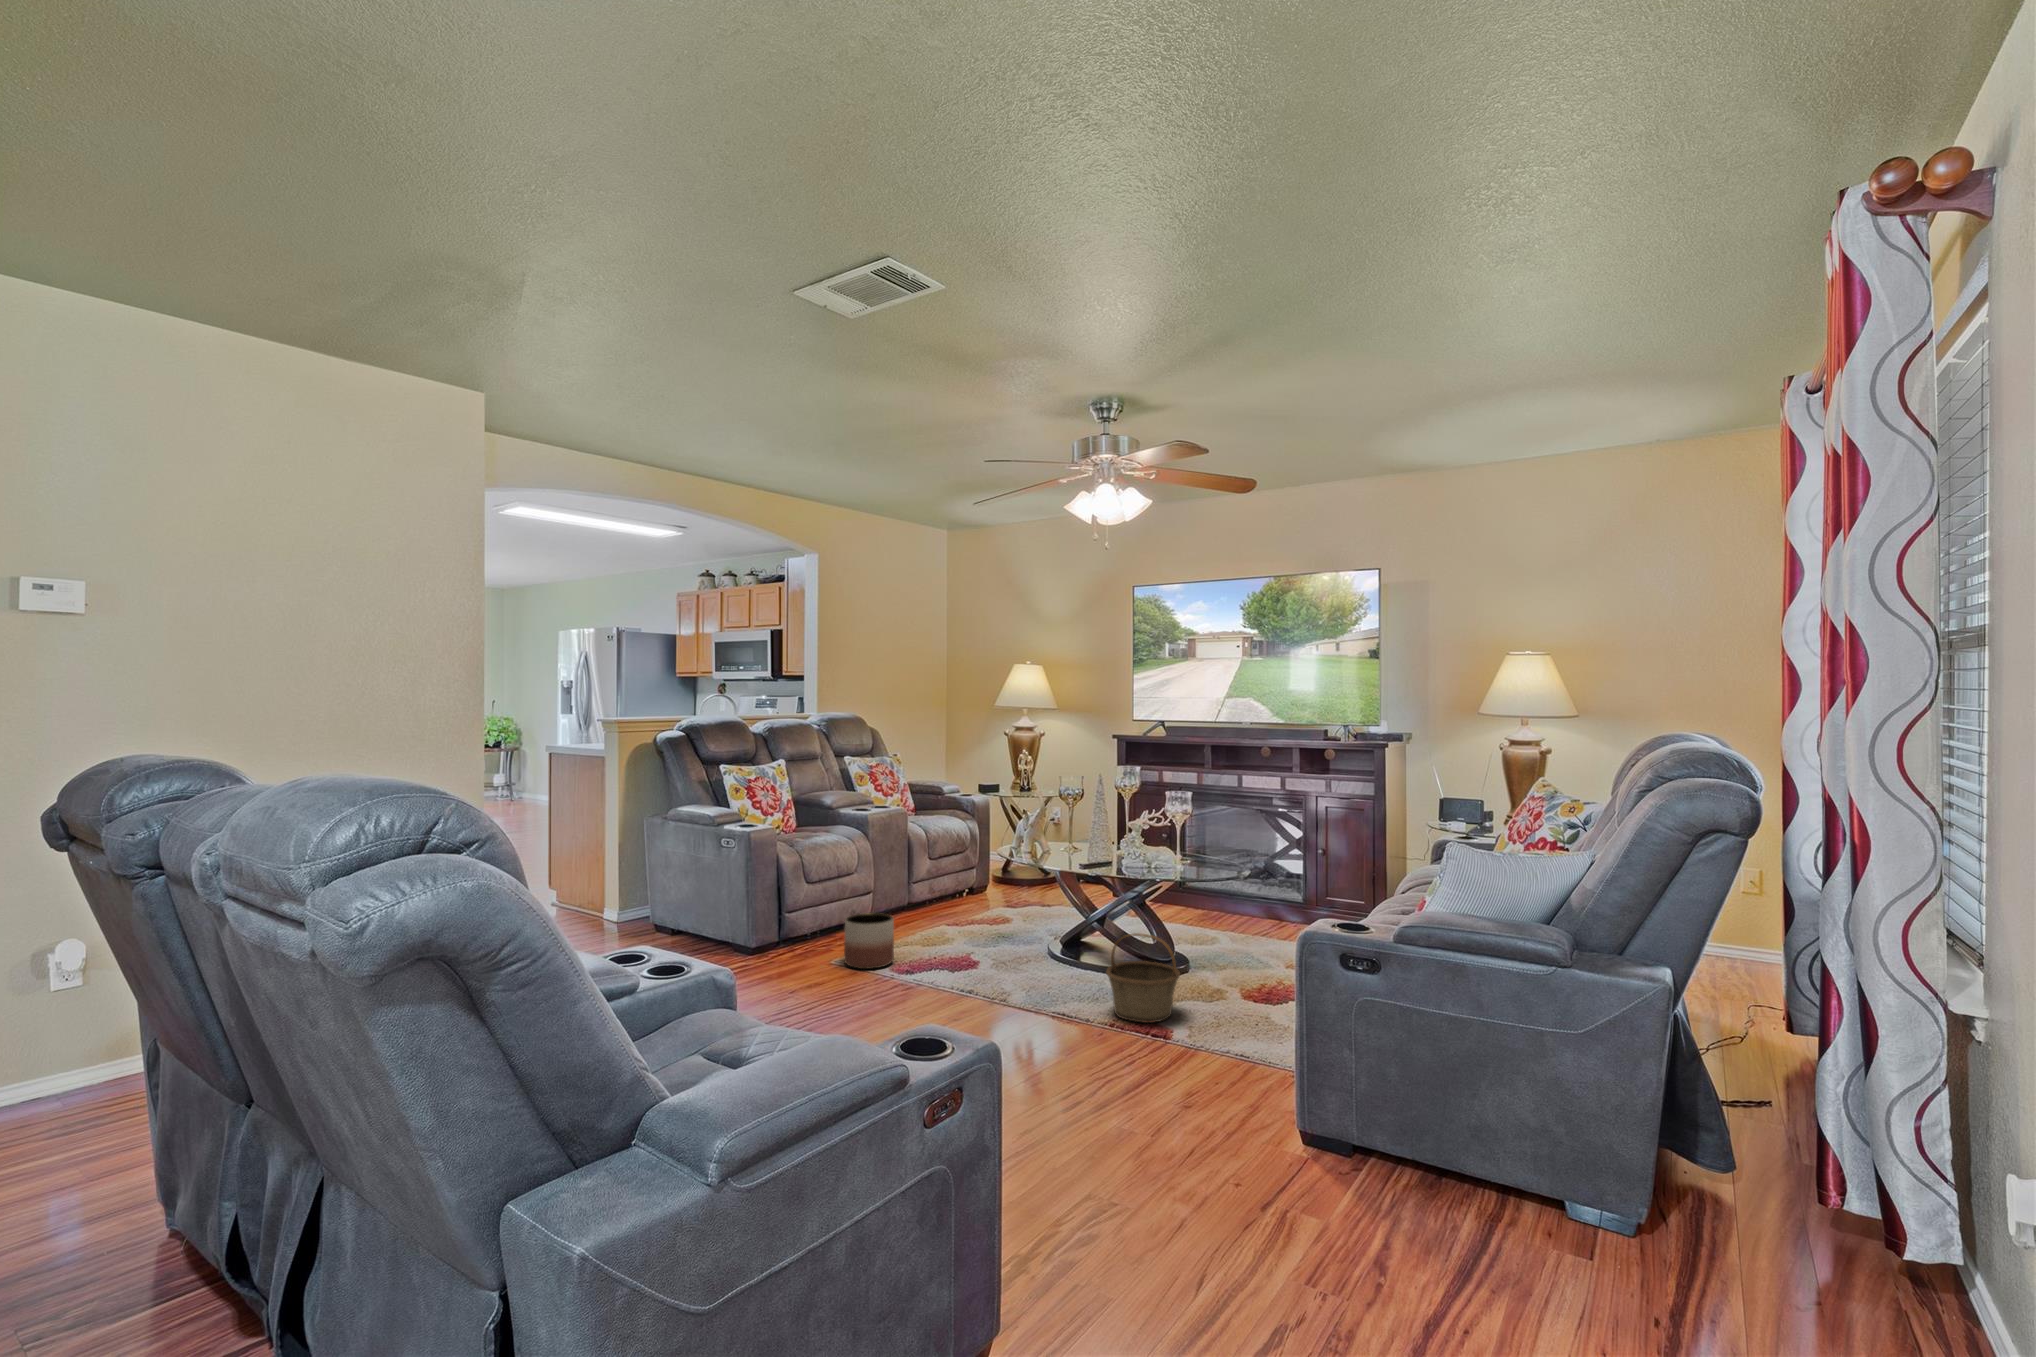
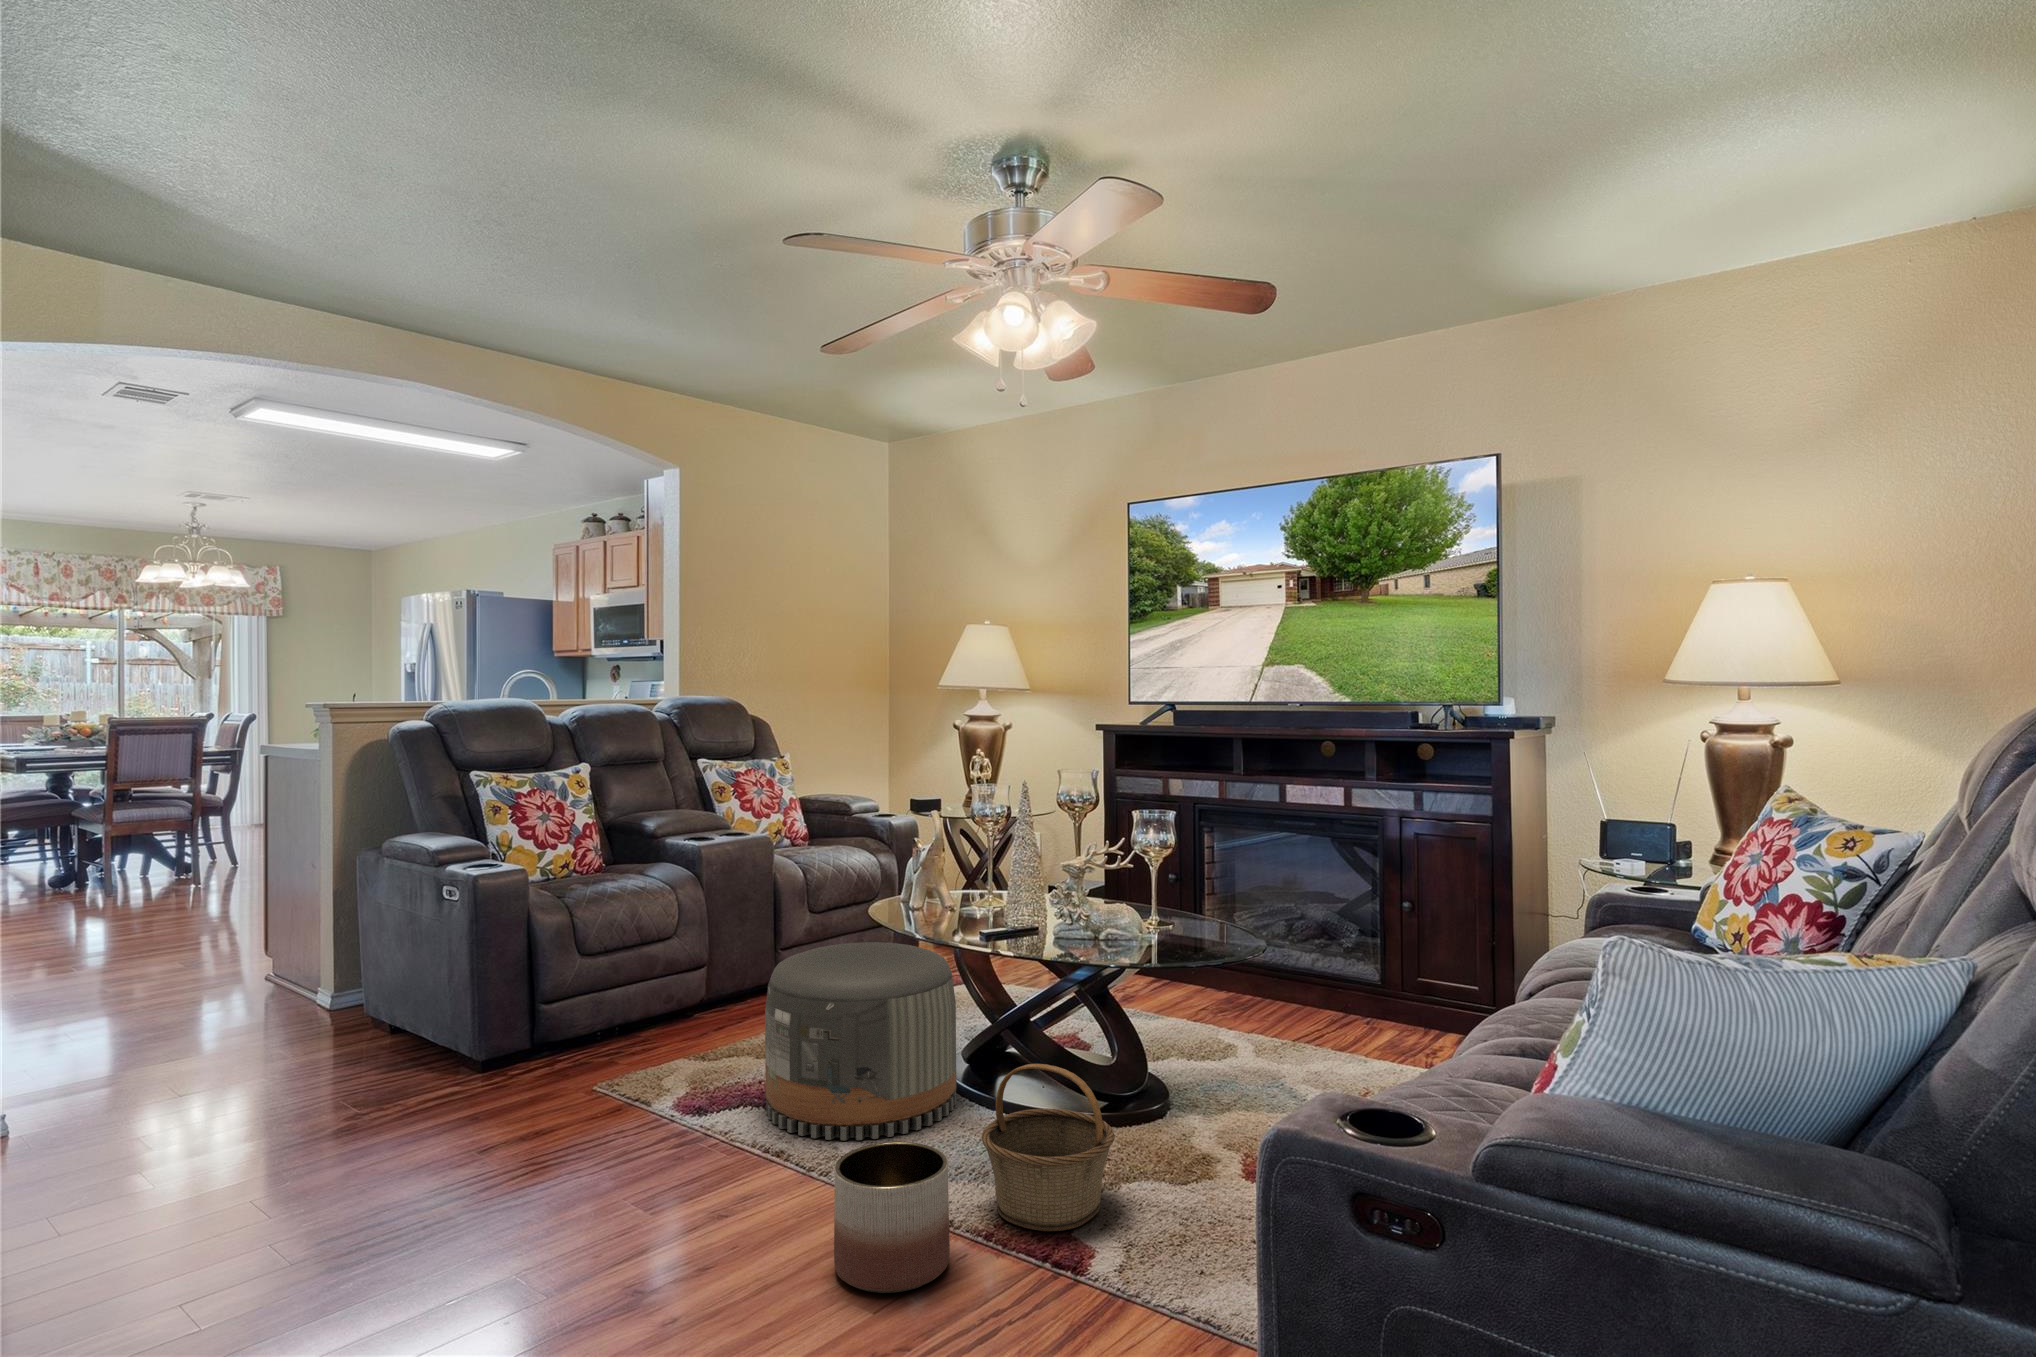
pouf: none [950,872,1064,985] -> present [765,942,956,1140]
planter: present [844,913,894,969] -> present [834,1142,950,1293]

